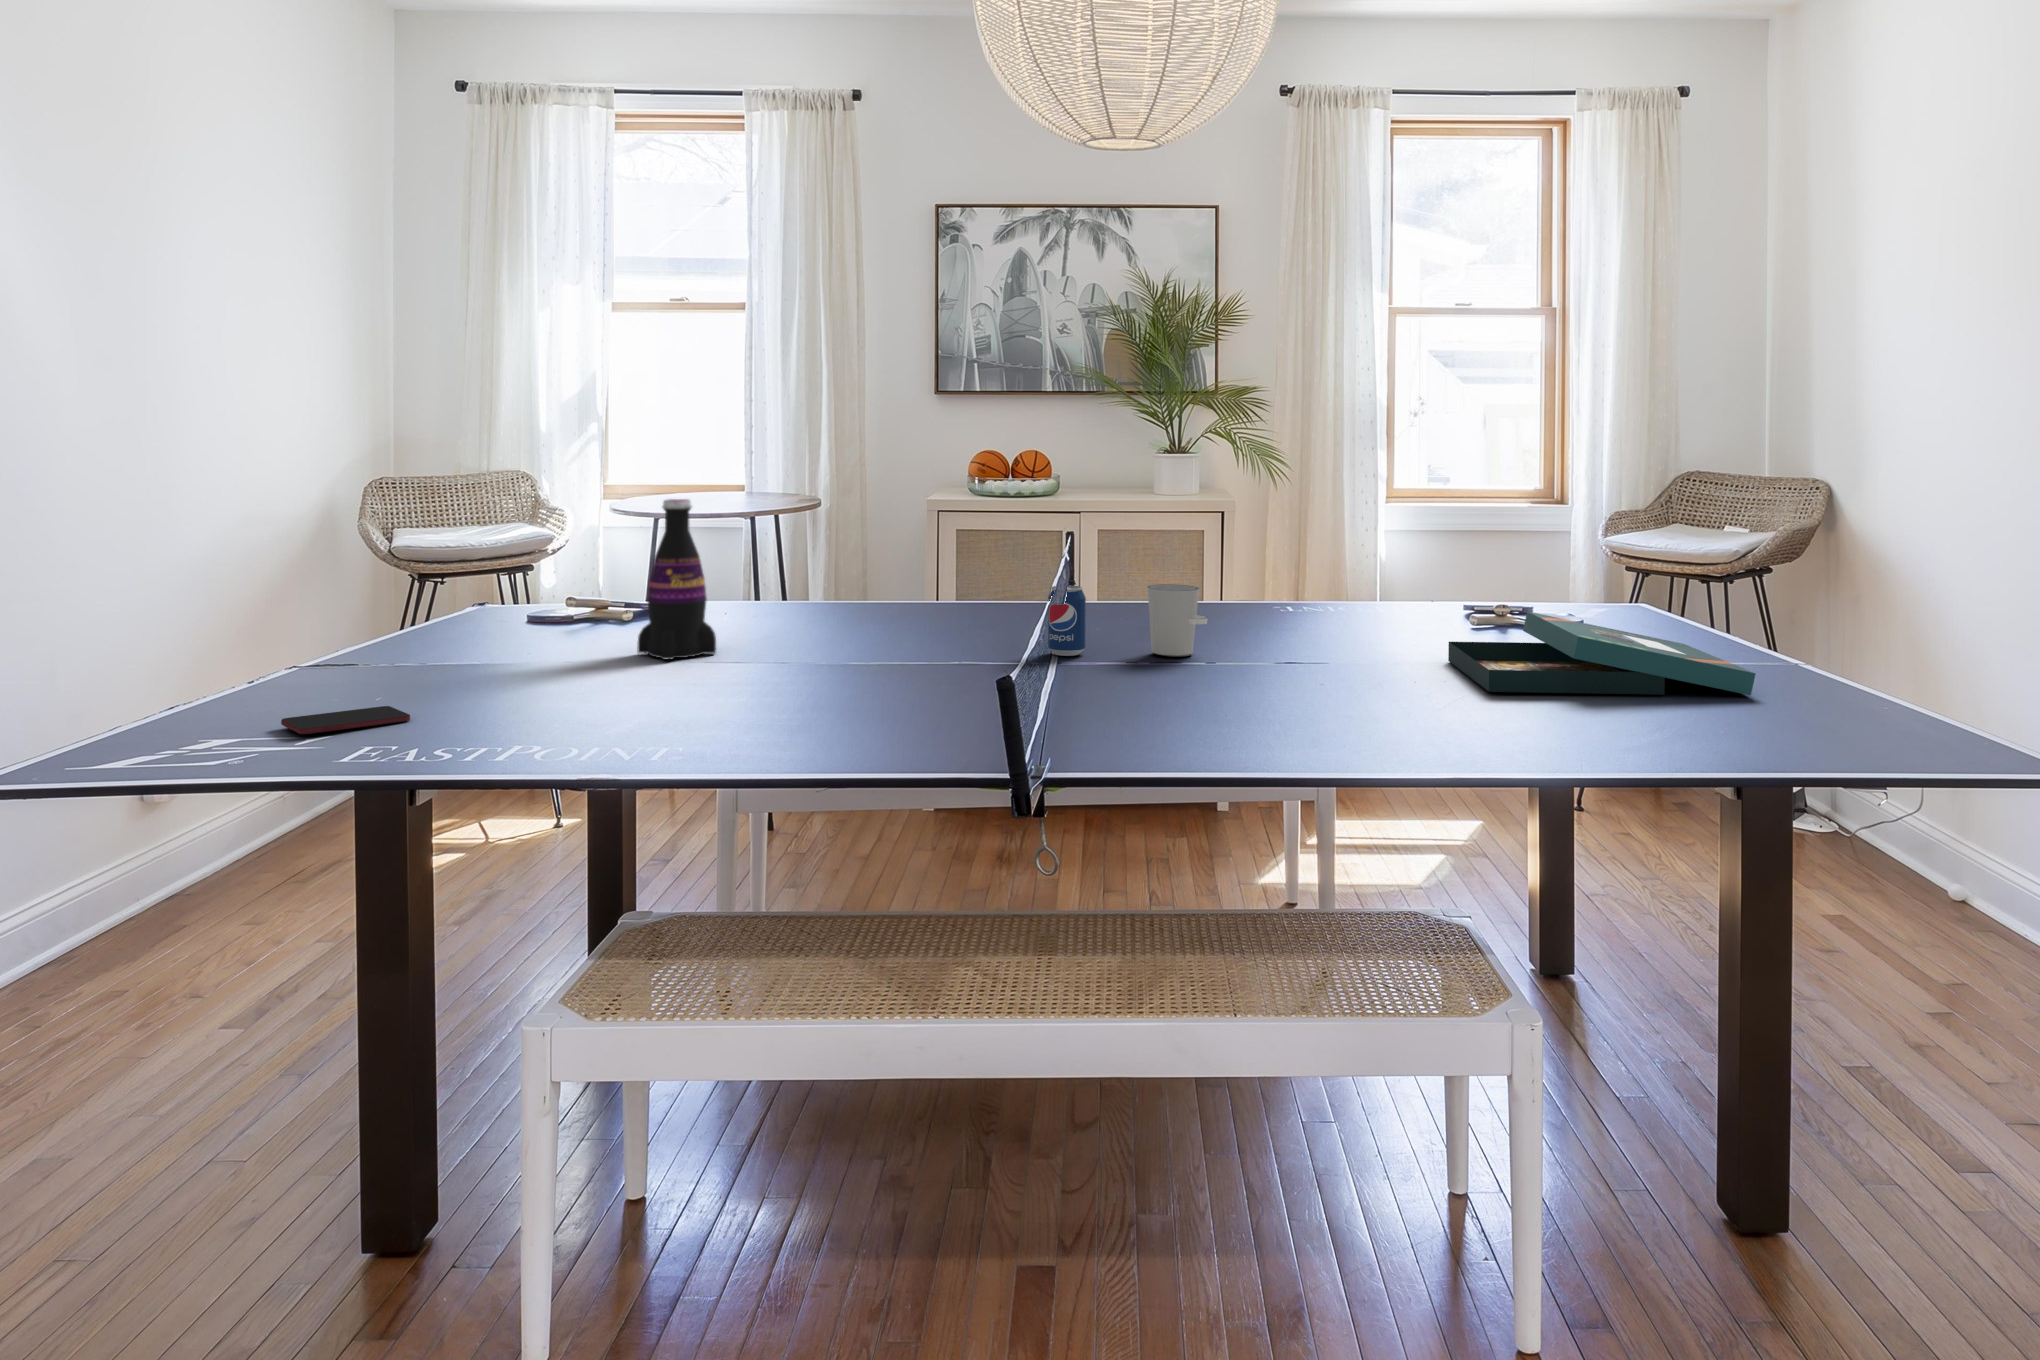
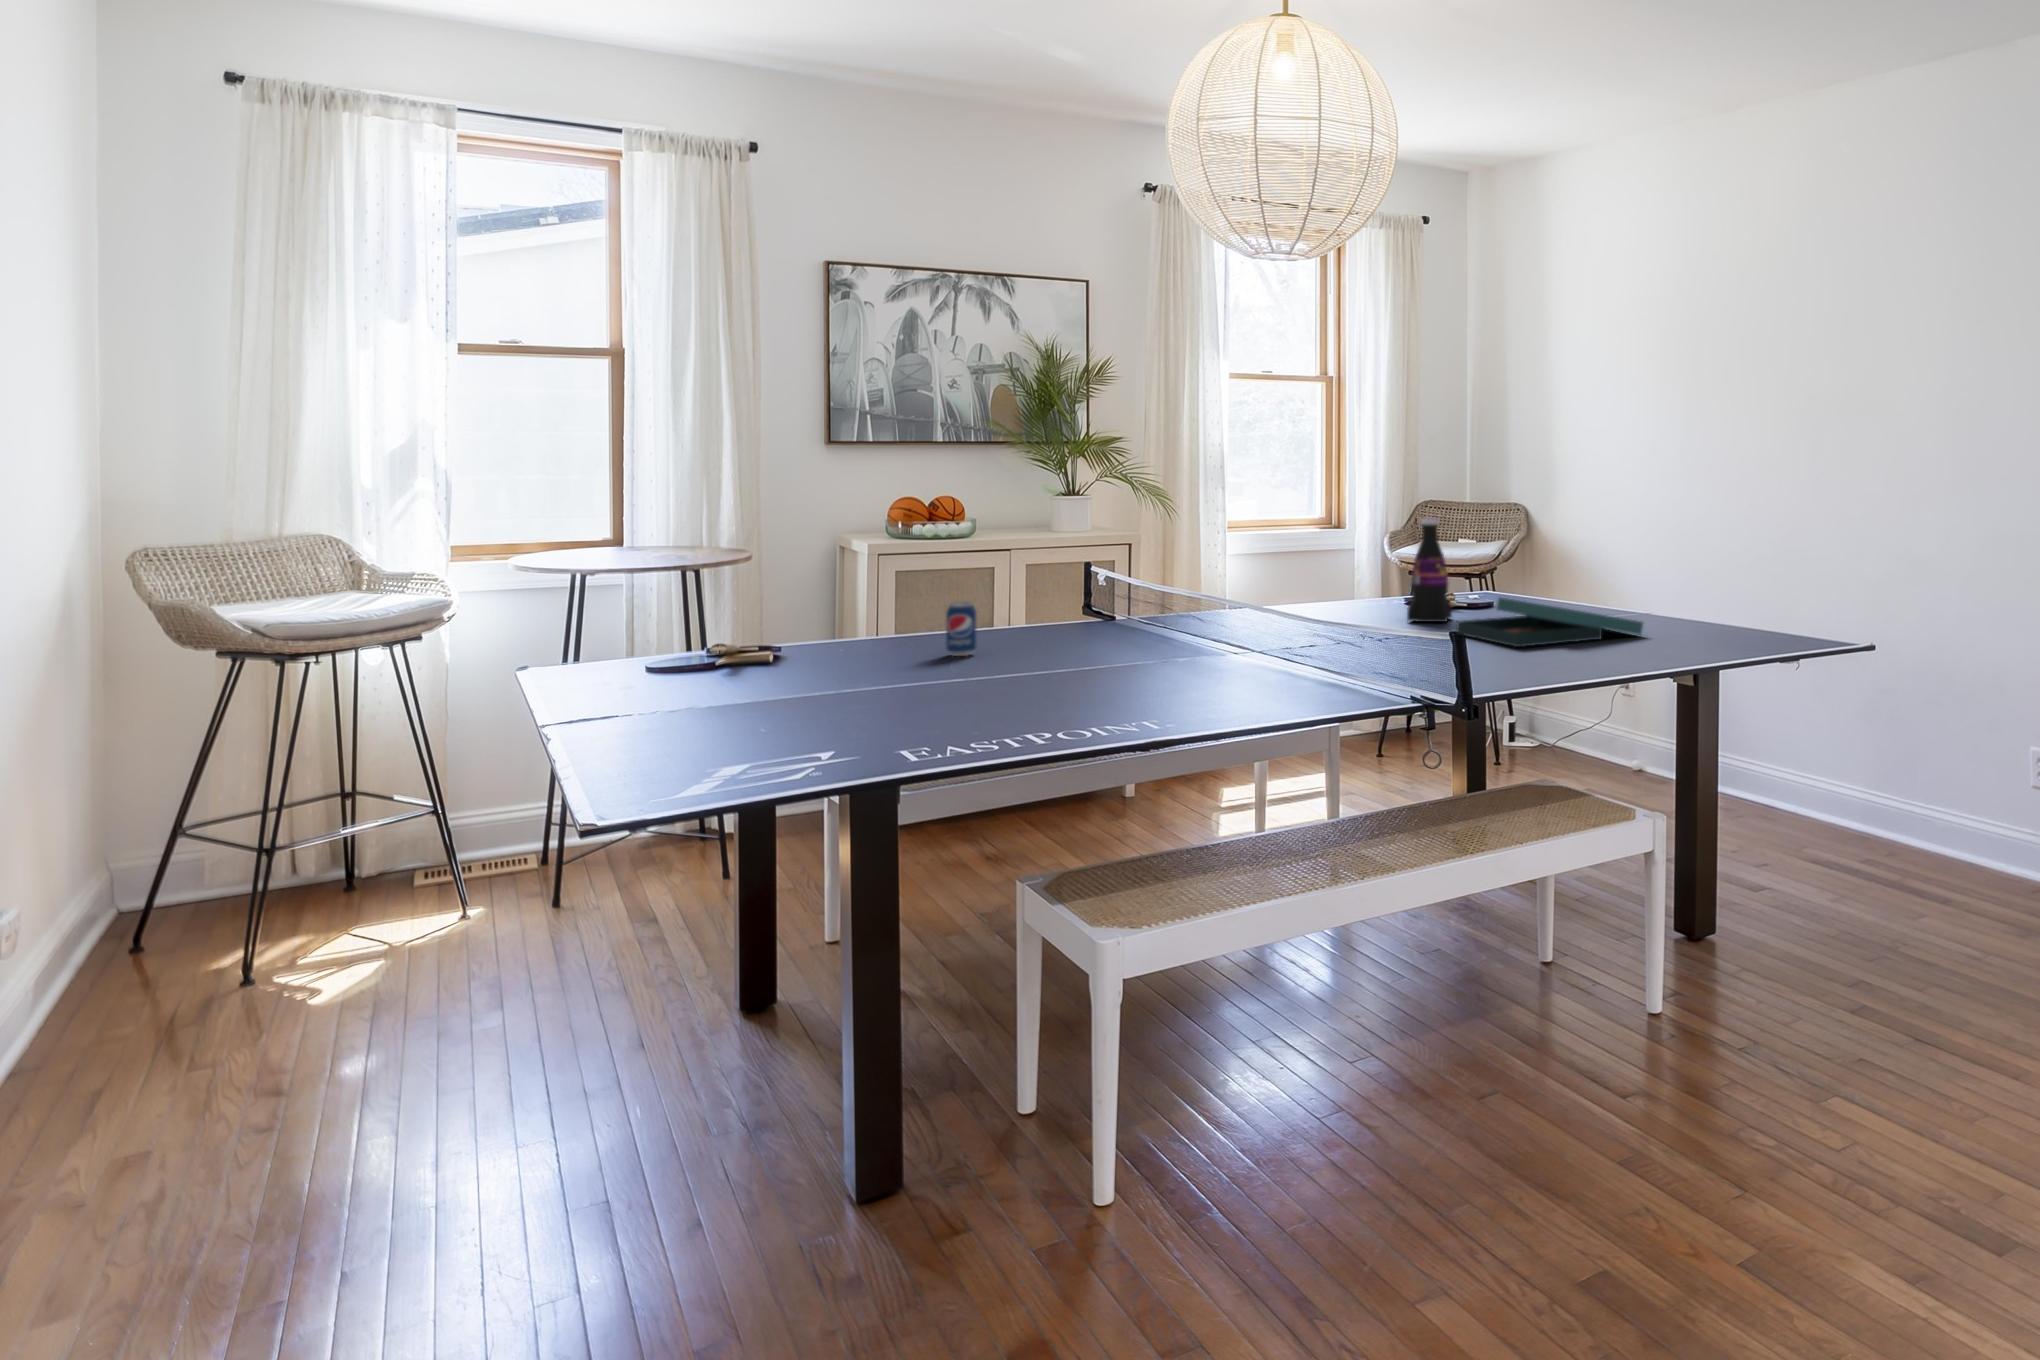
beverage bottle: present [637,499,716,660] -> present [1407,518,1452,622]
cup: present [1148,584,1207,657] -> none [1263,596,1307,648]
beverage can: present [1048,585,1086,656] -> present [946,602,977,656]
smartphone: present [281,706,410,734] -> none [716,742,820,768]

